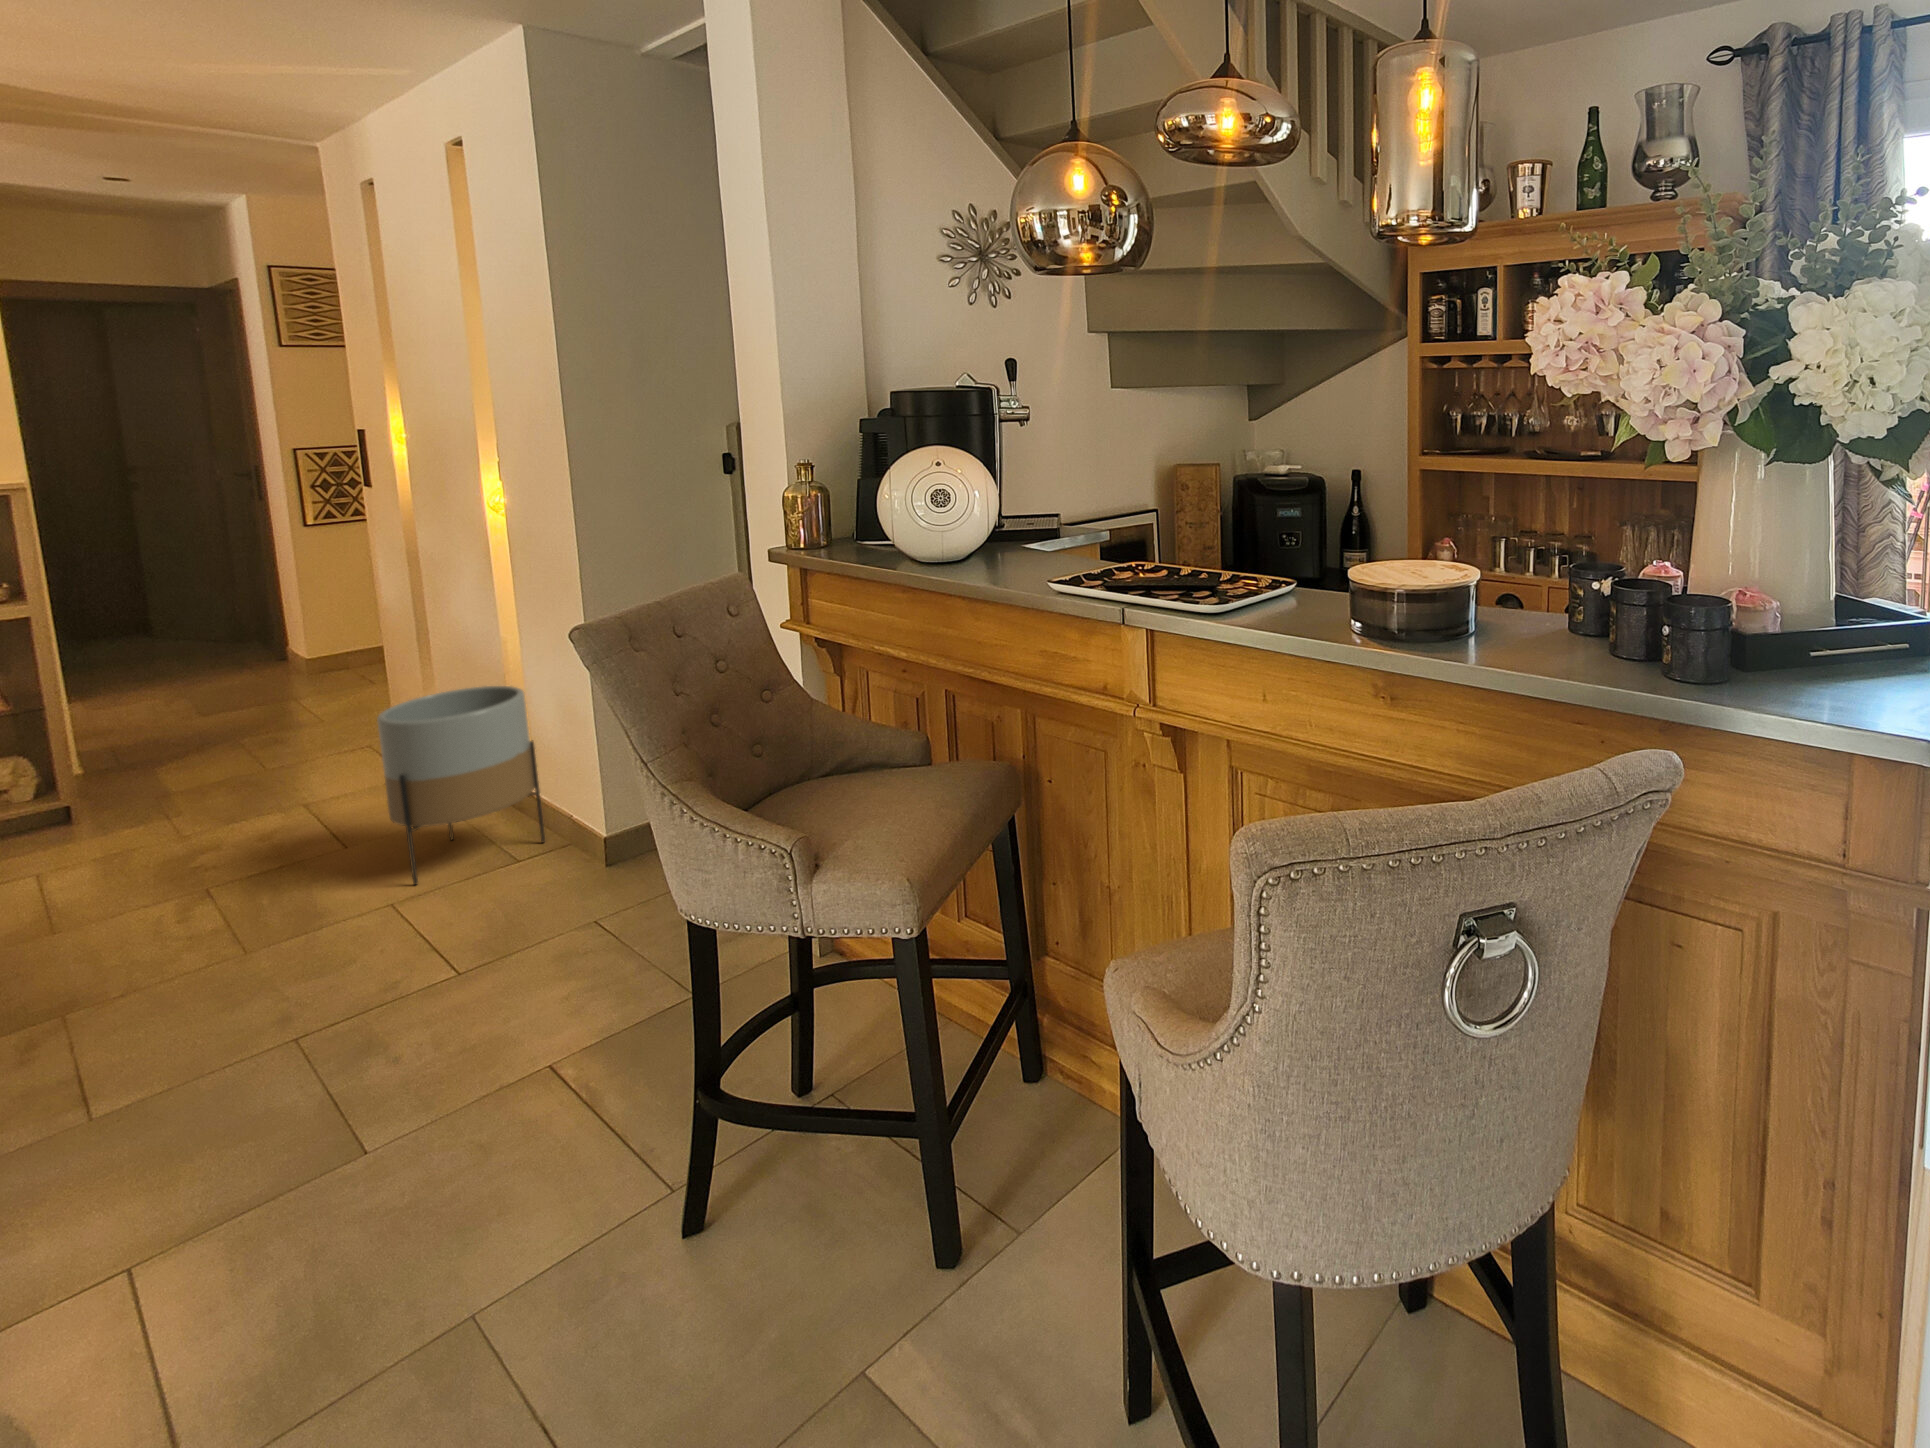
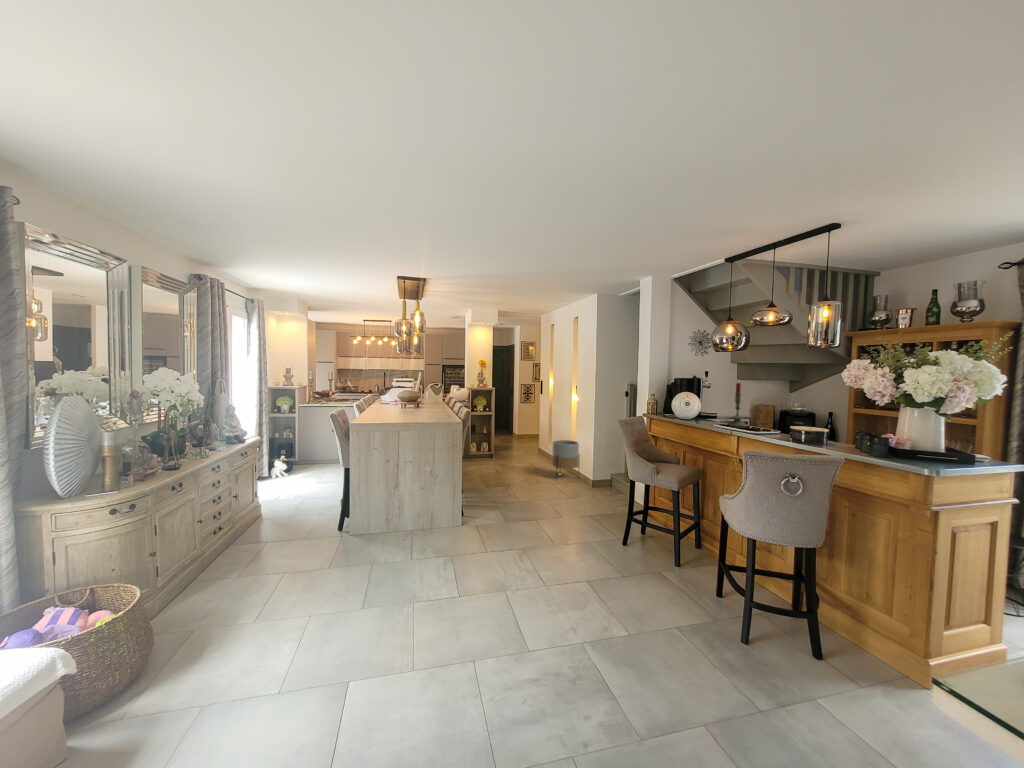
candle: none [1104,394,1178,590] -> present [727,383,747,427]

